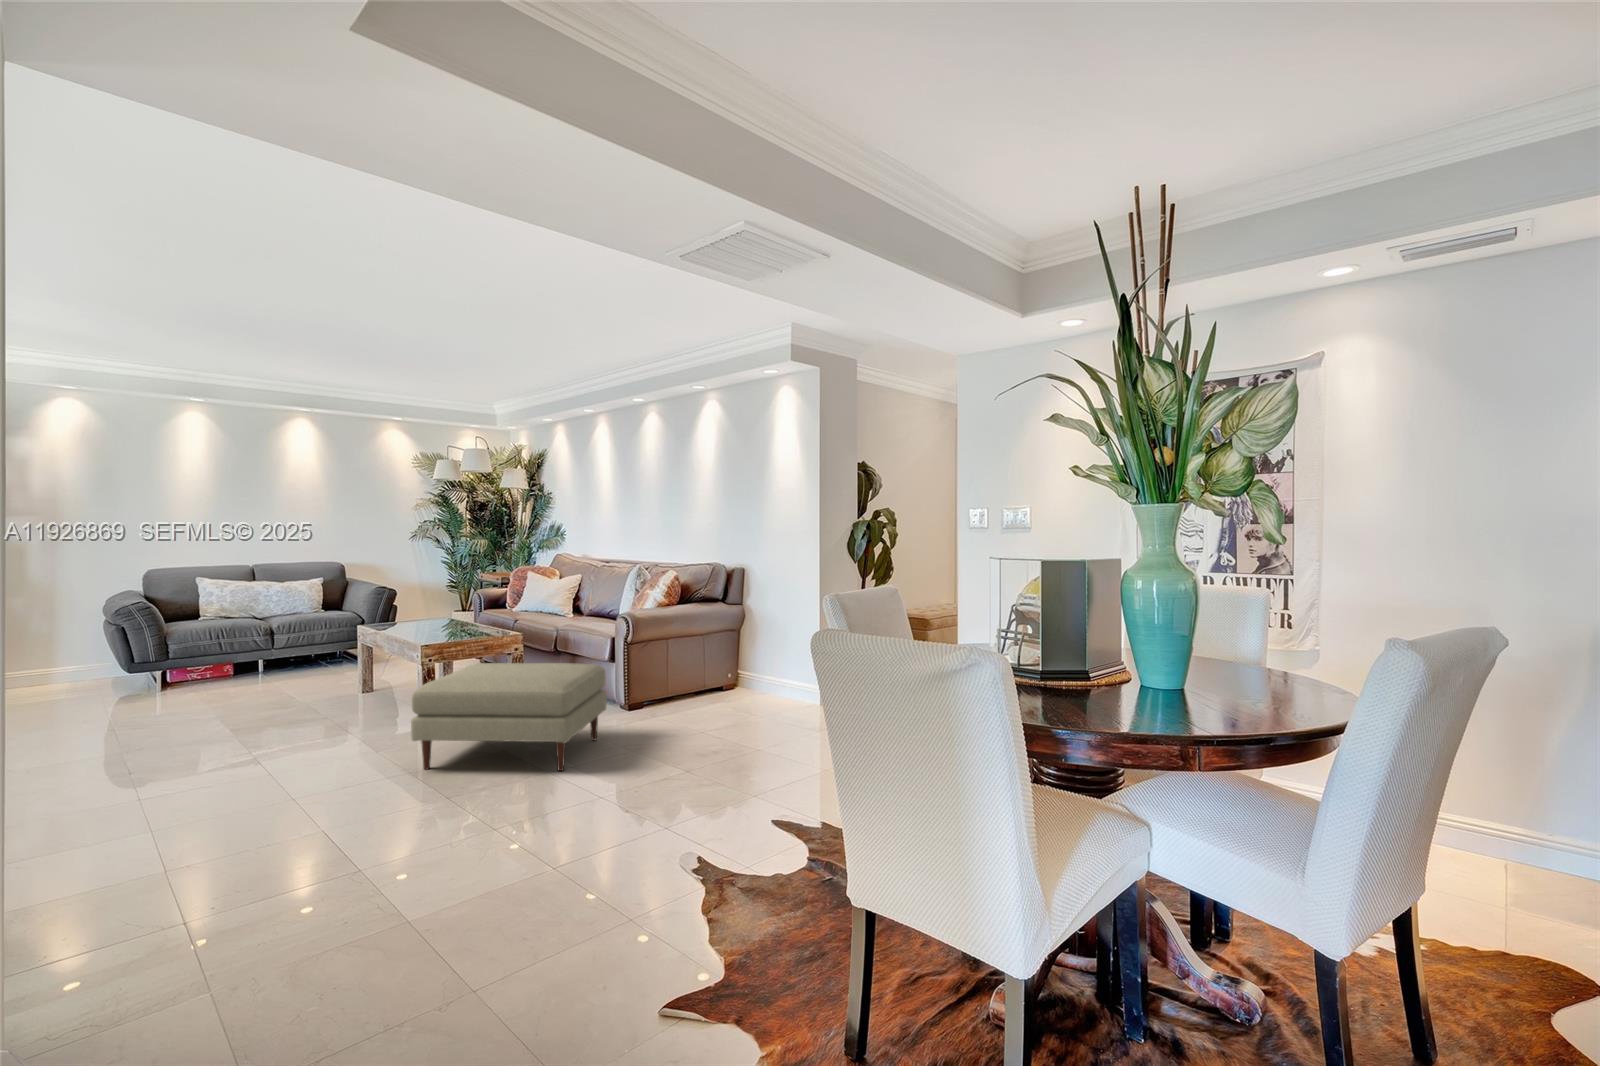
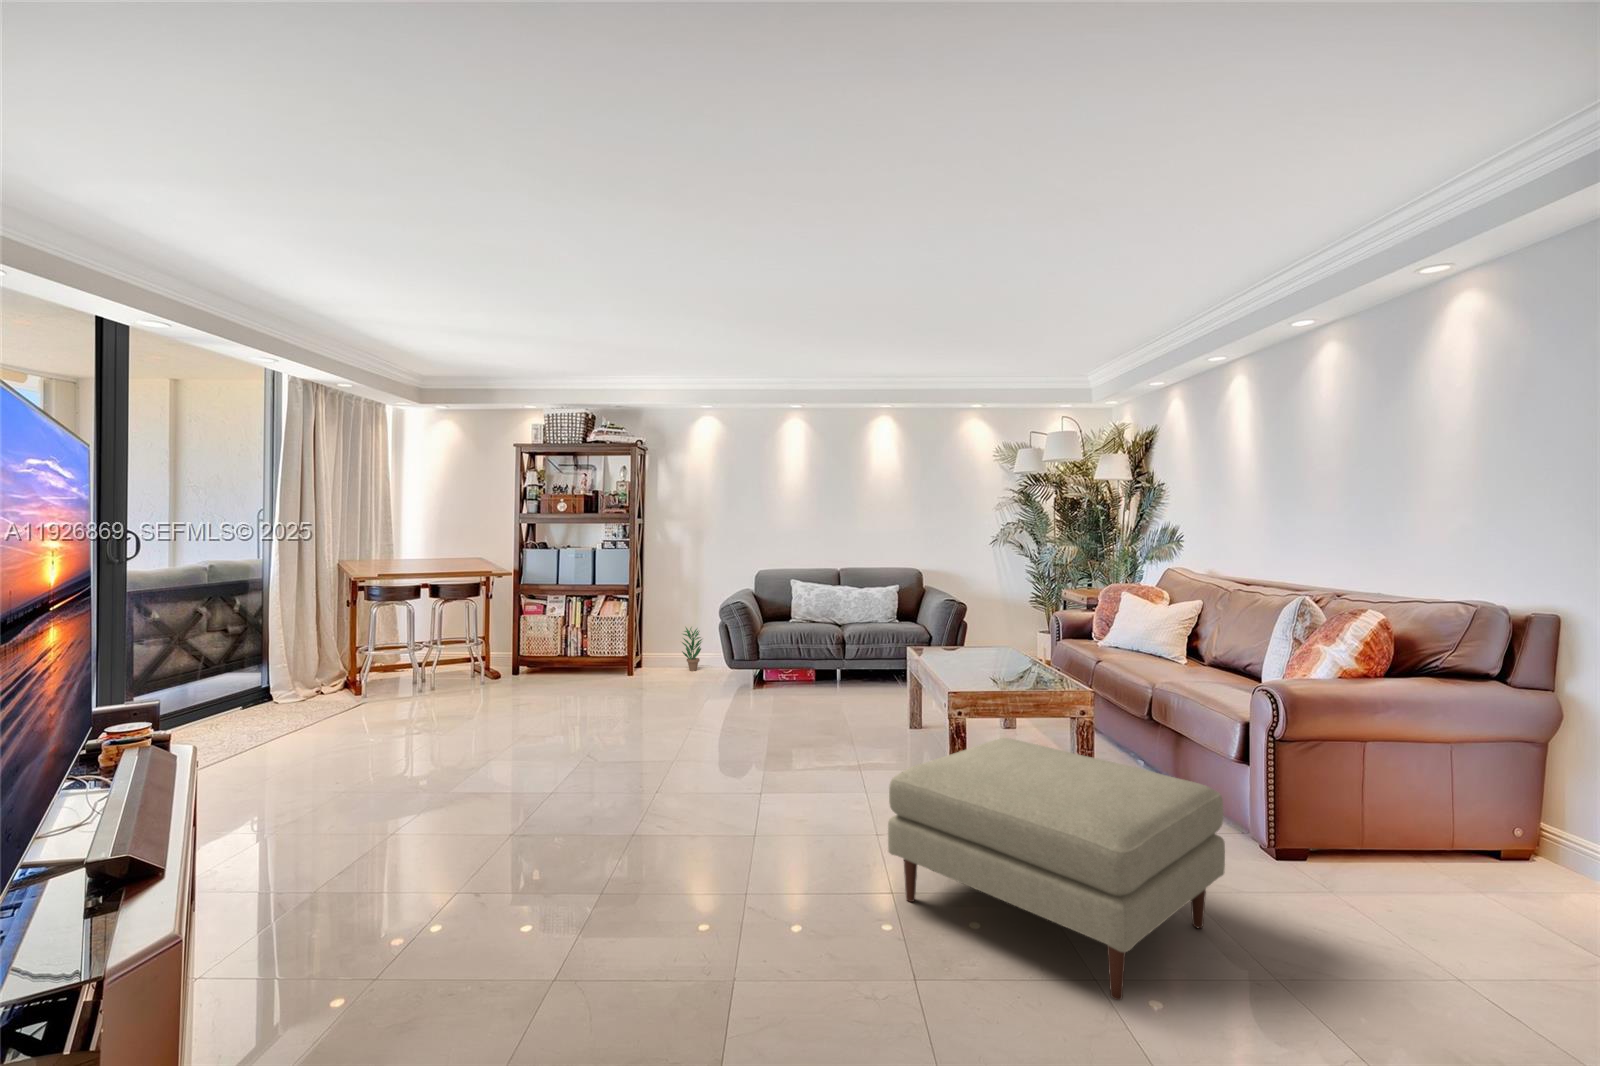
potted plant: none [31,637,69,688] -> present [682,627,702,671]

